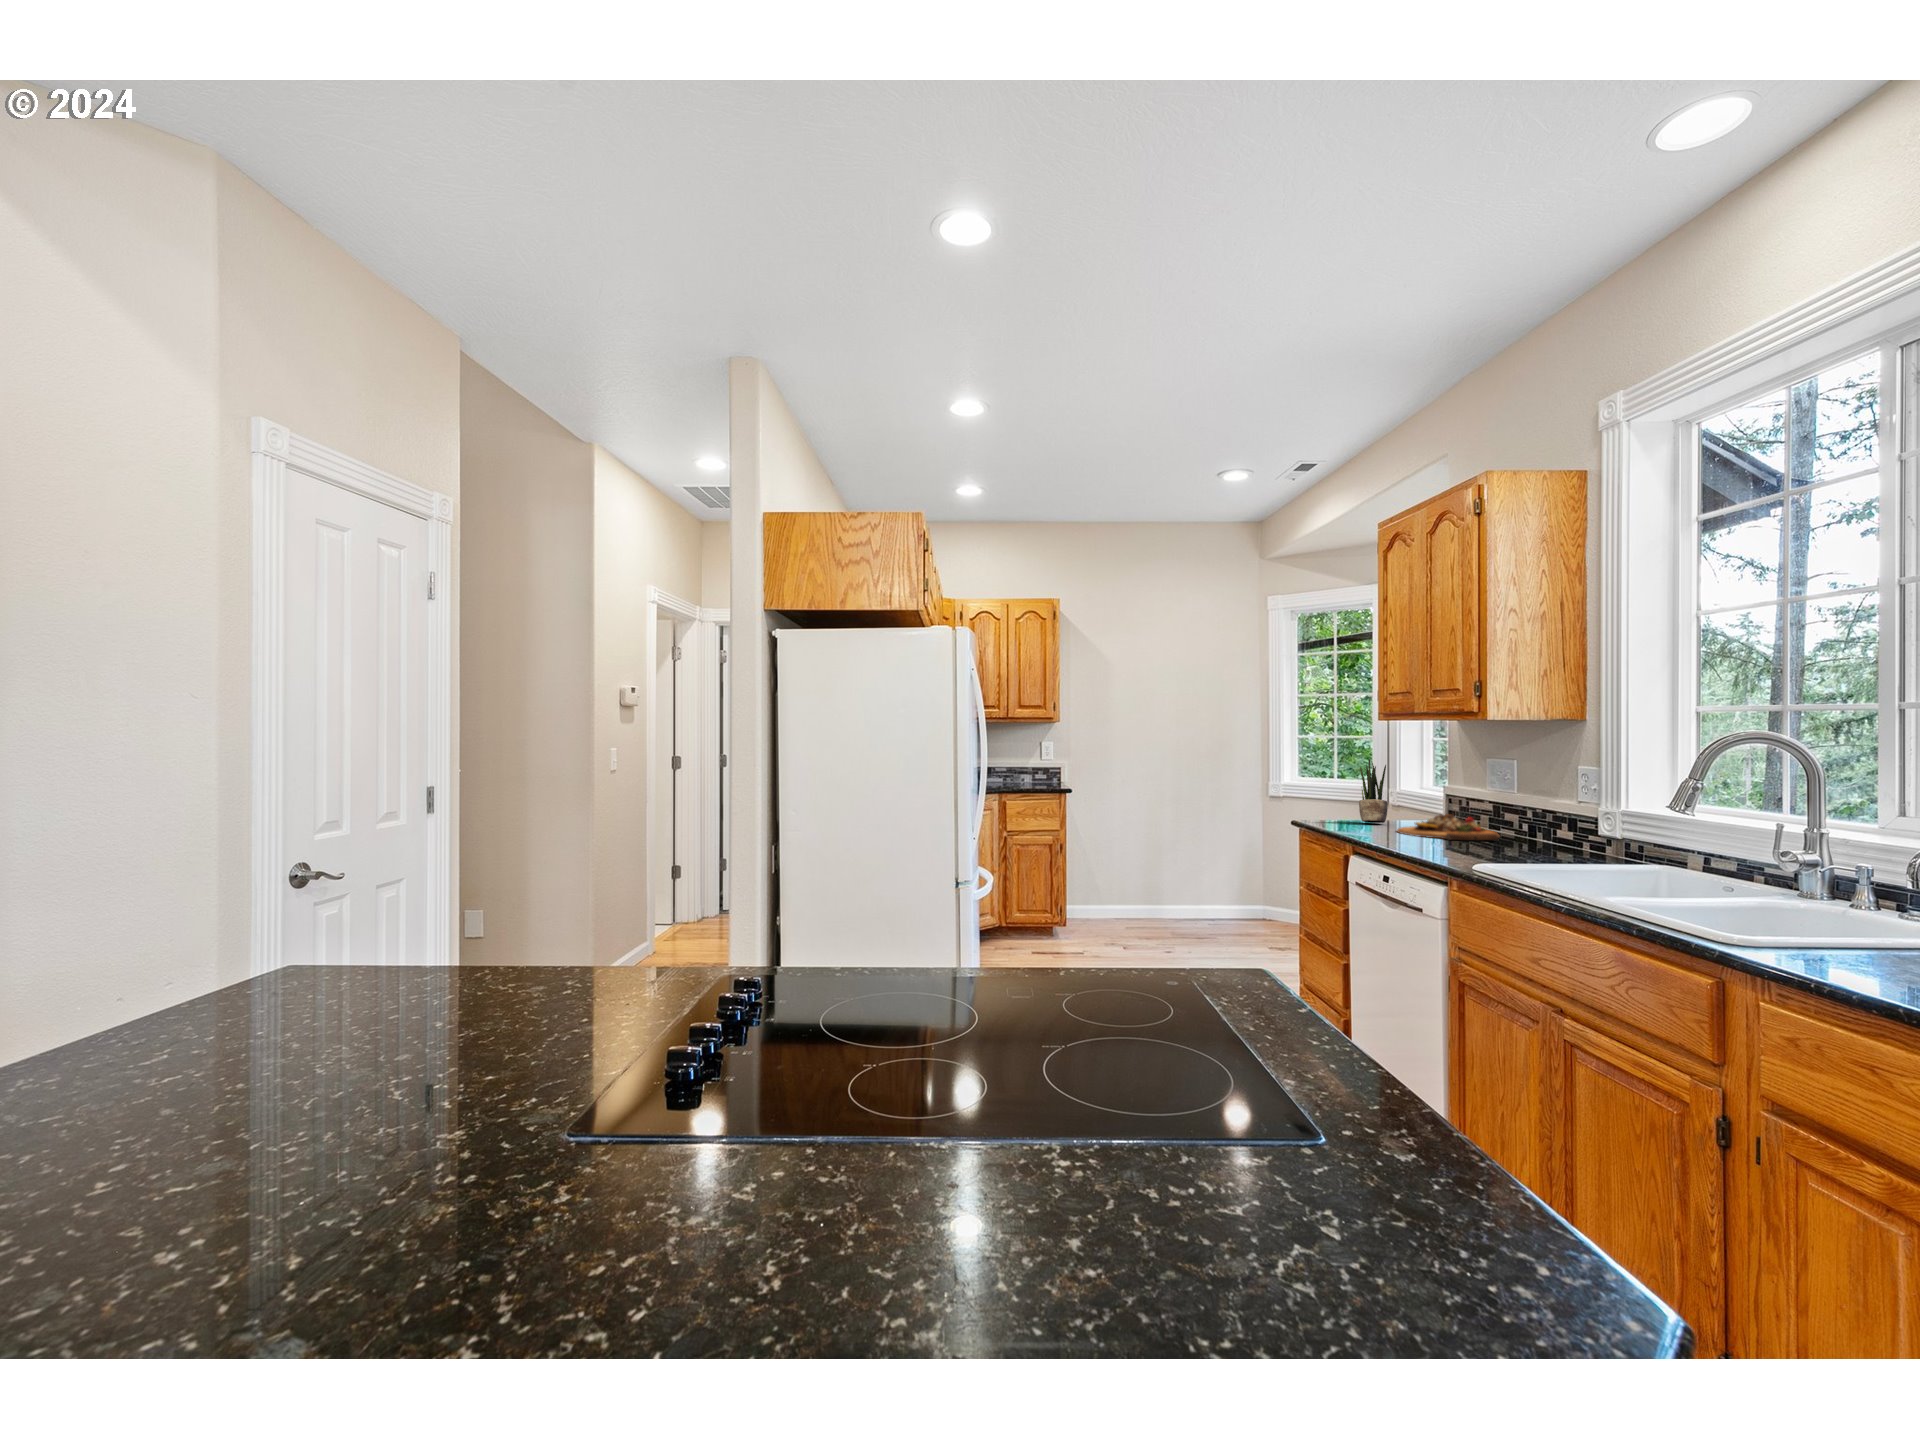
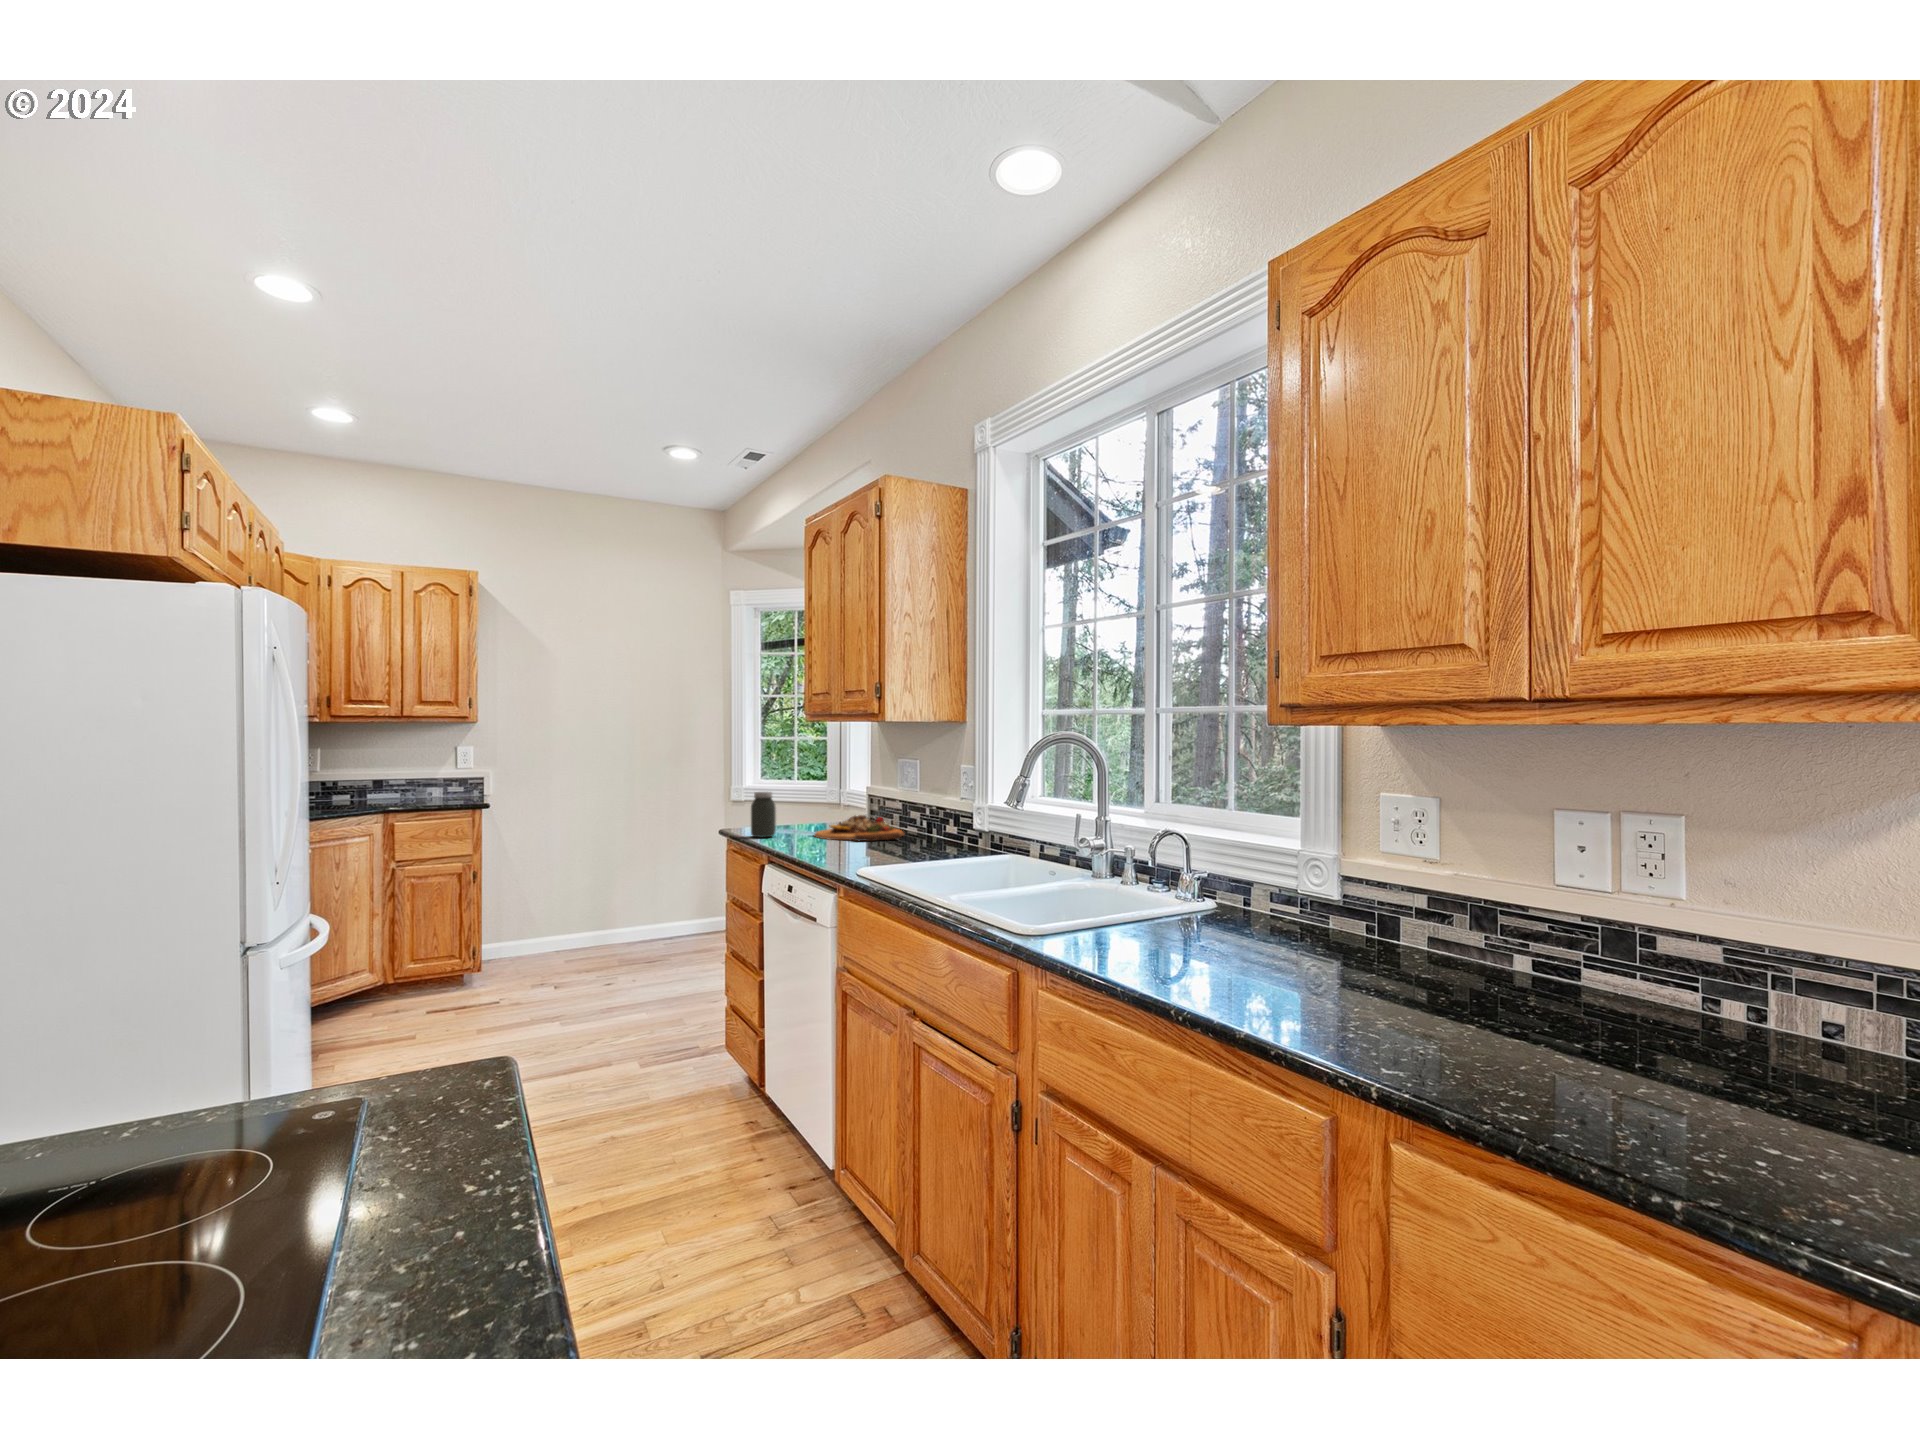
potted plant: present [1359,759,1388,823] -> none [785,761,812,827]
jar: none [1333,787,1358,830] -> present [751,792,776,838]

